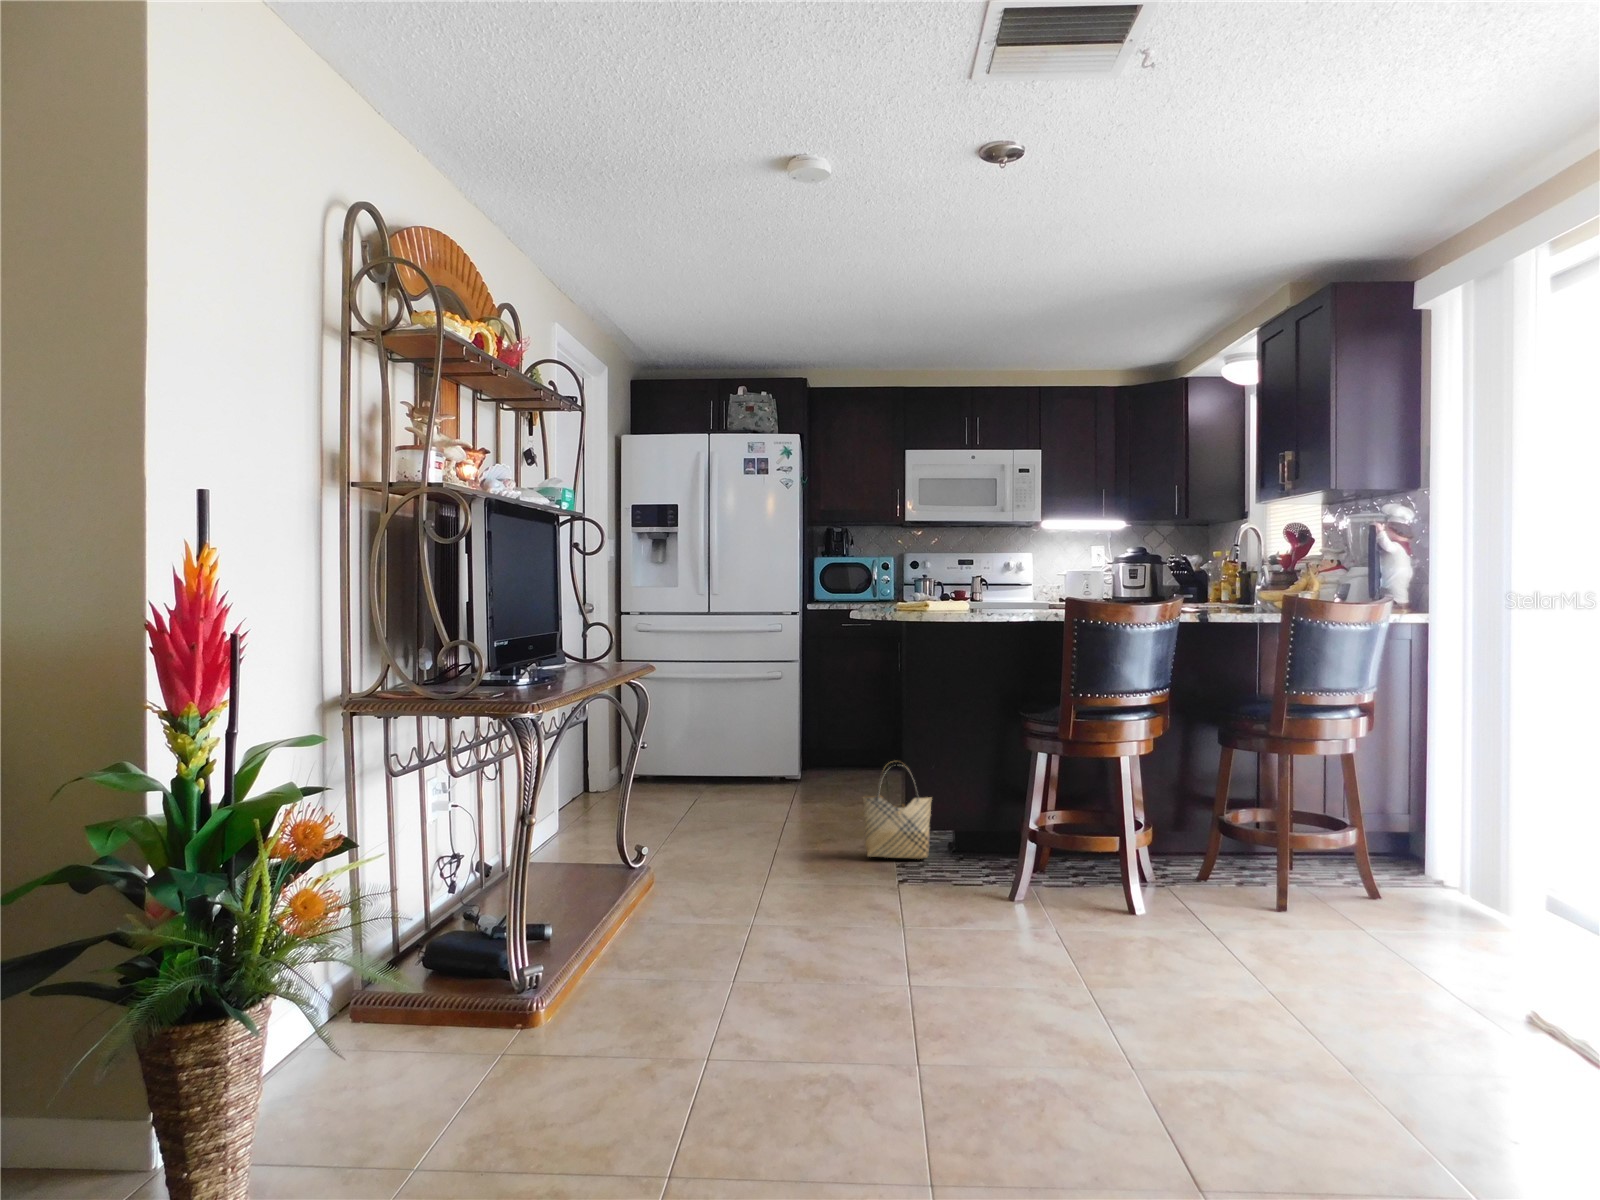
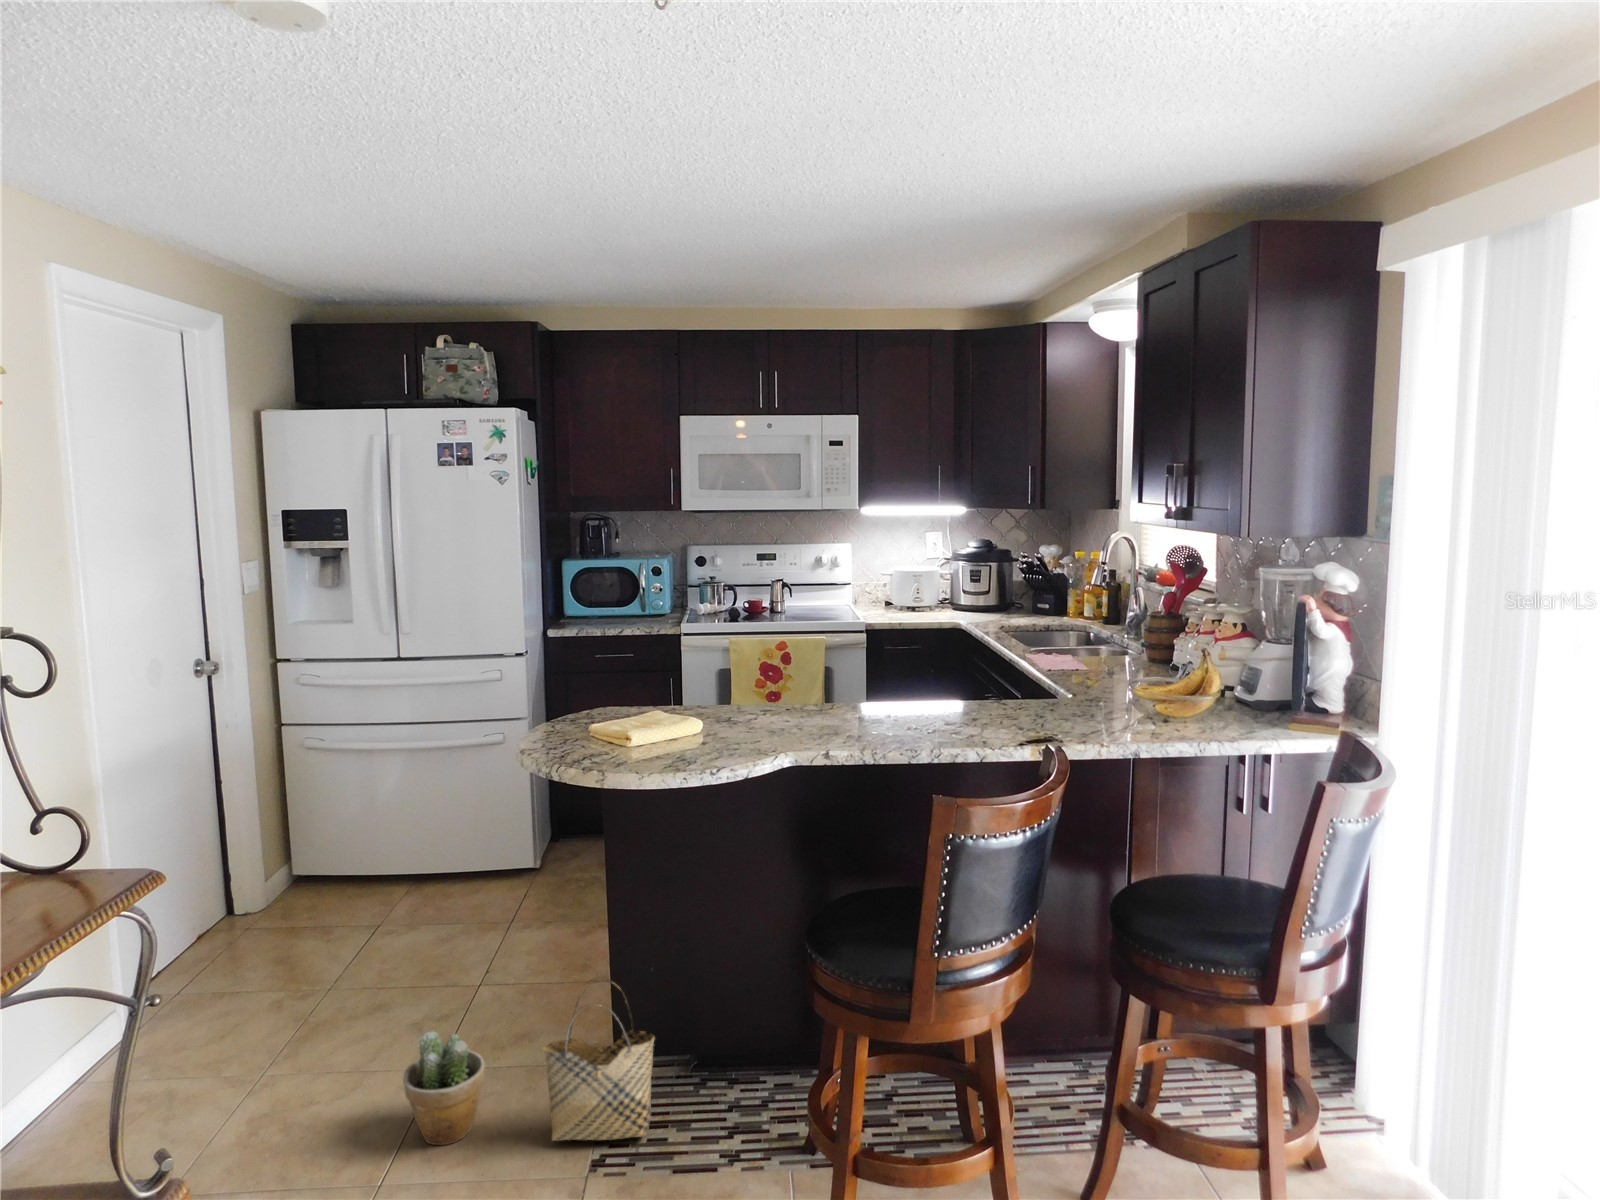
potted plant: none [772,788,822,858] -> present [403,1031,485,1145]

